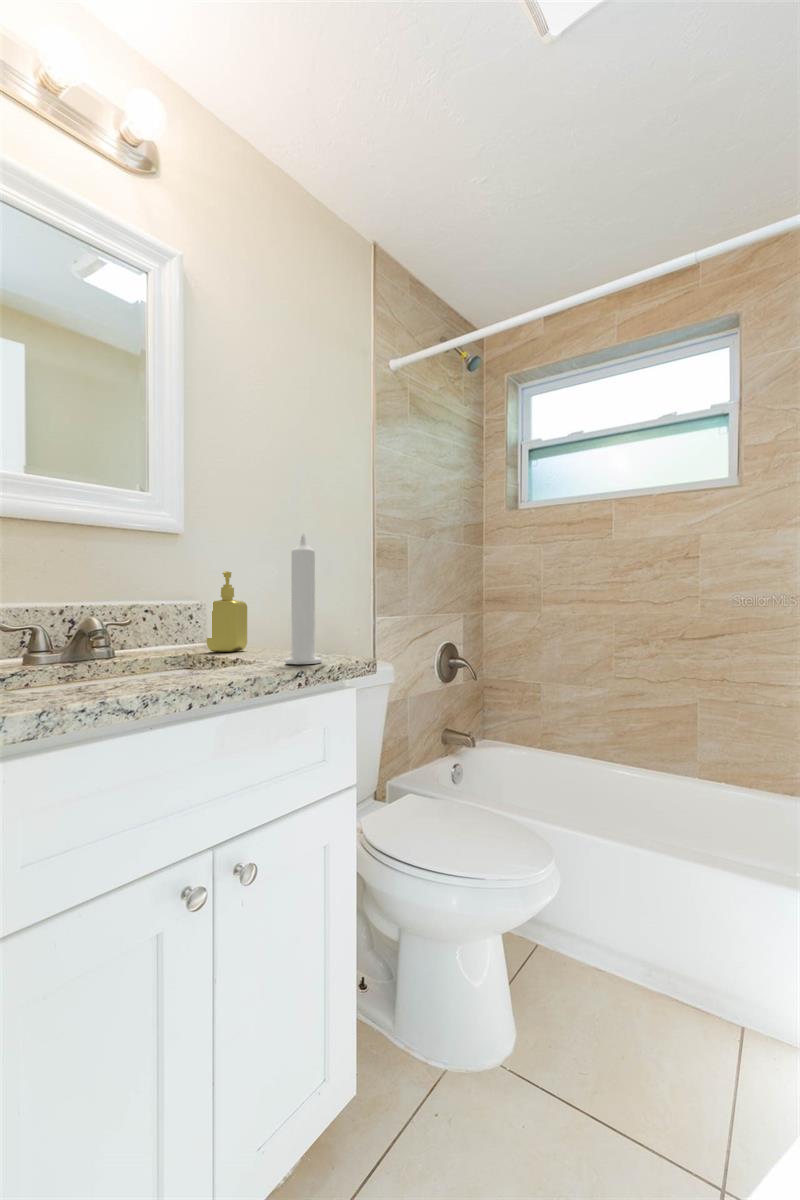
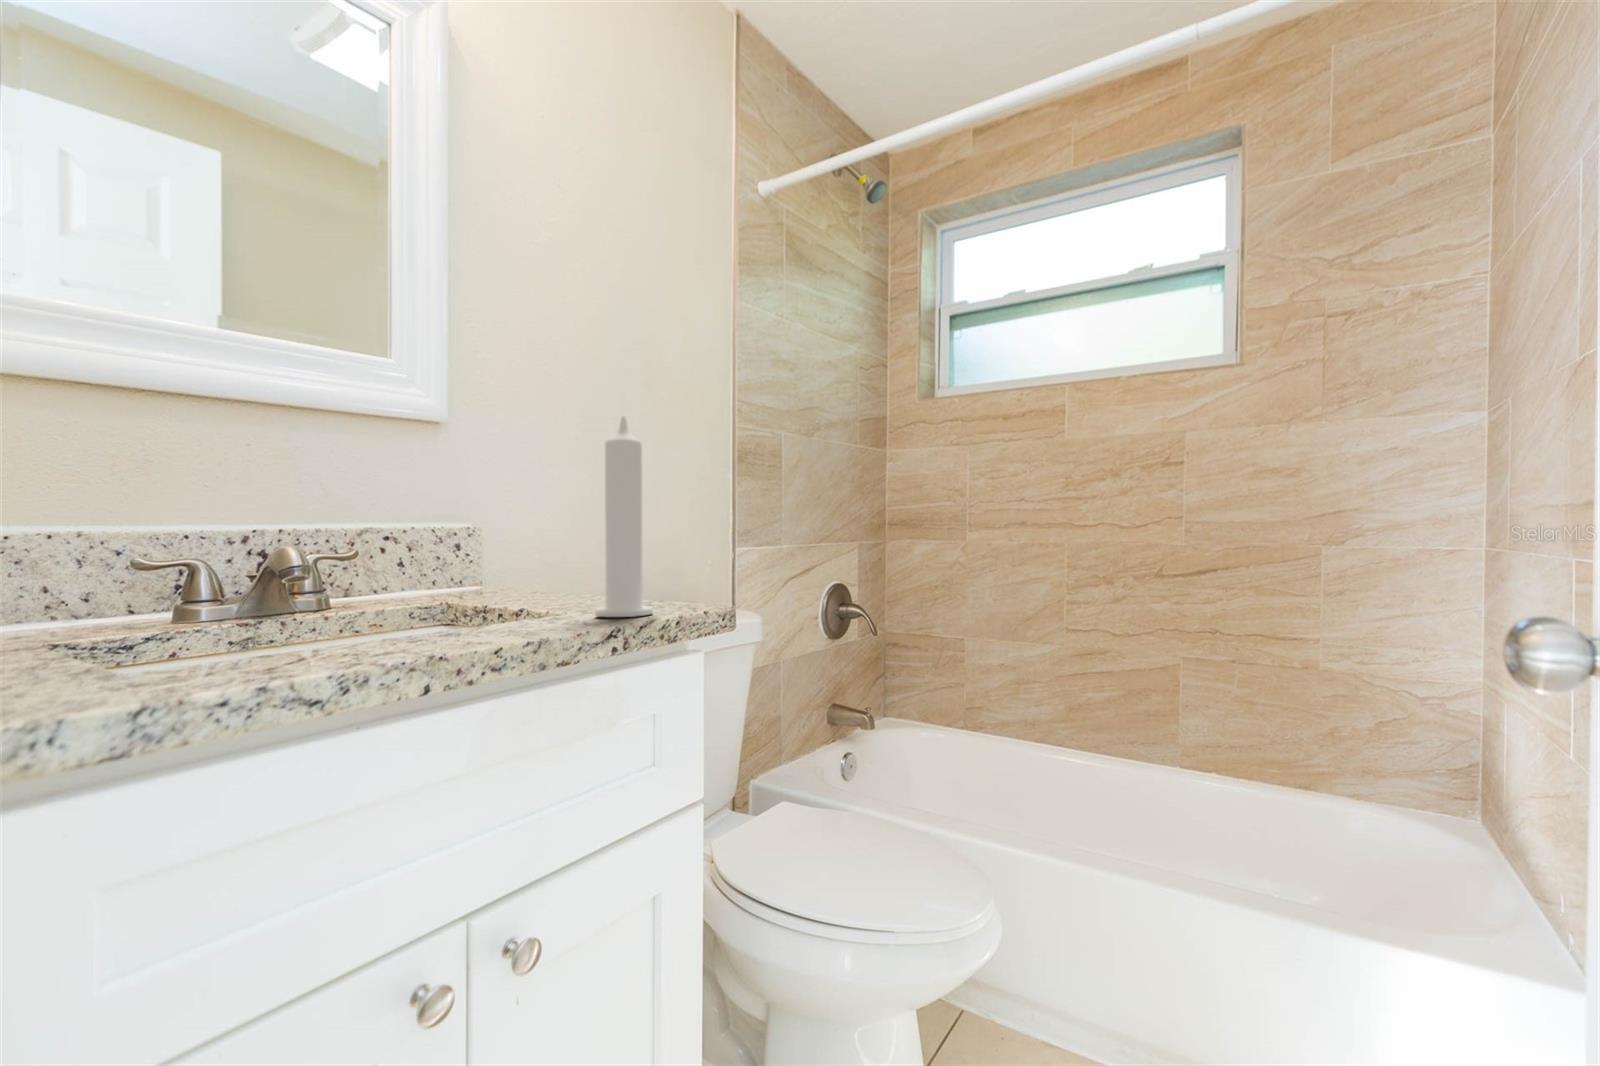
soap dispenser: present [207,571,247,652] -> none [484,478,546,598]

